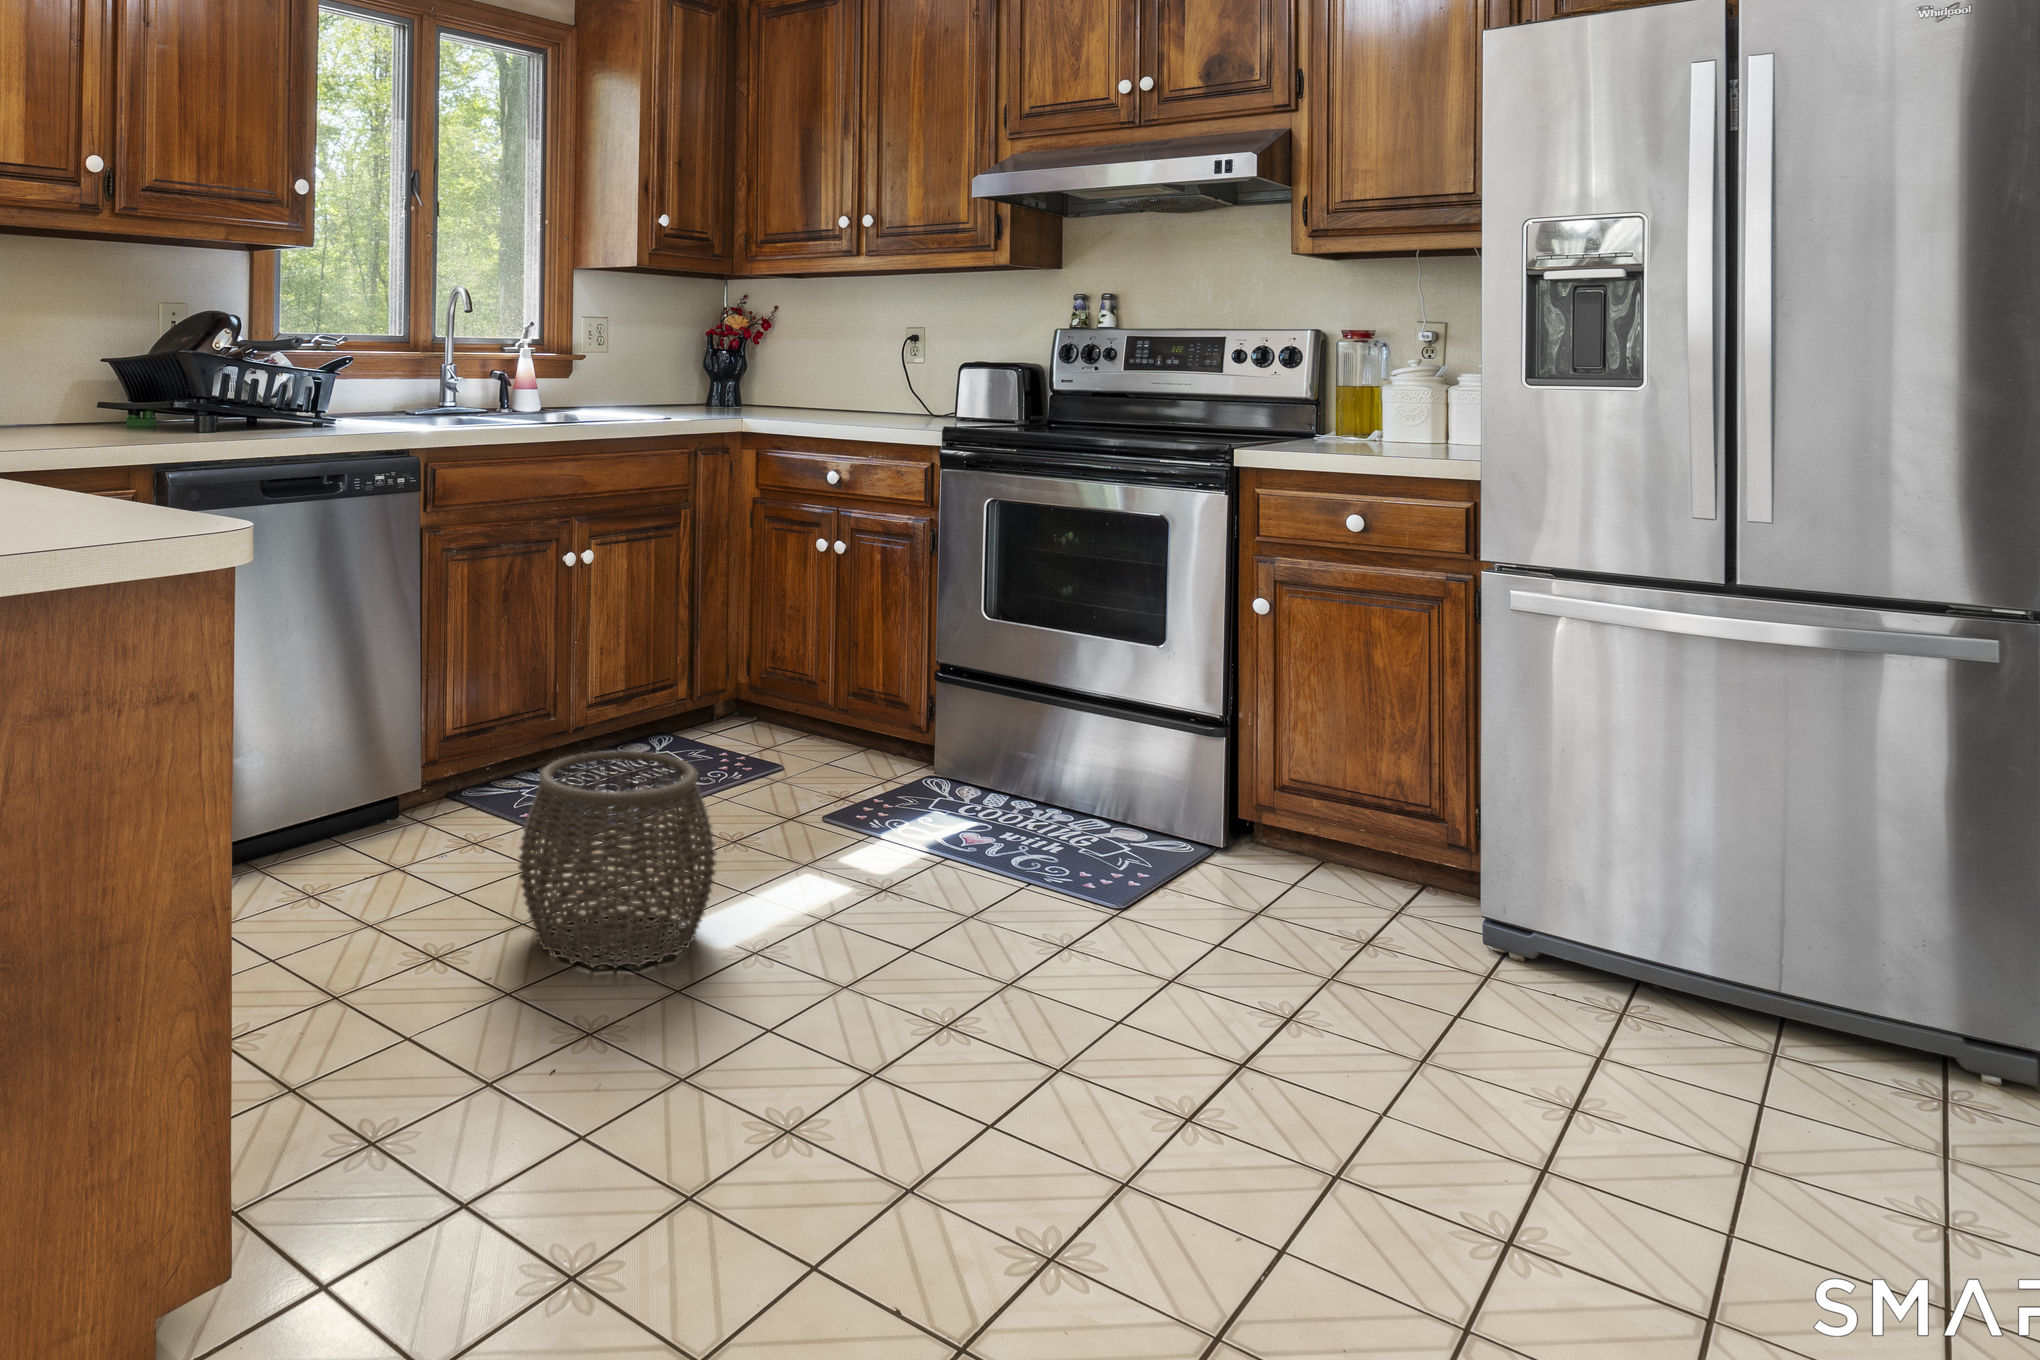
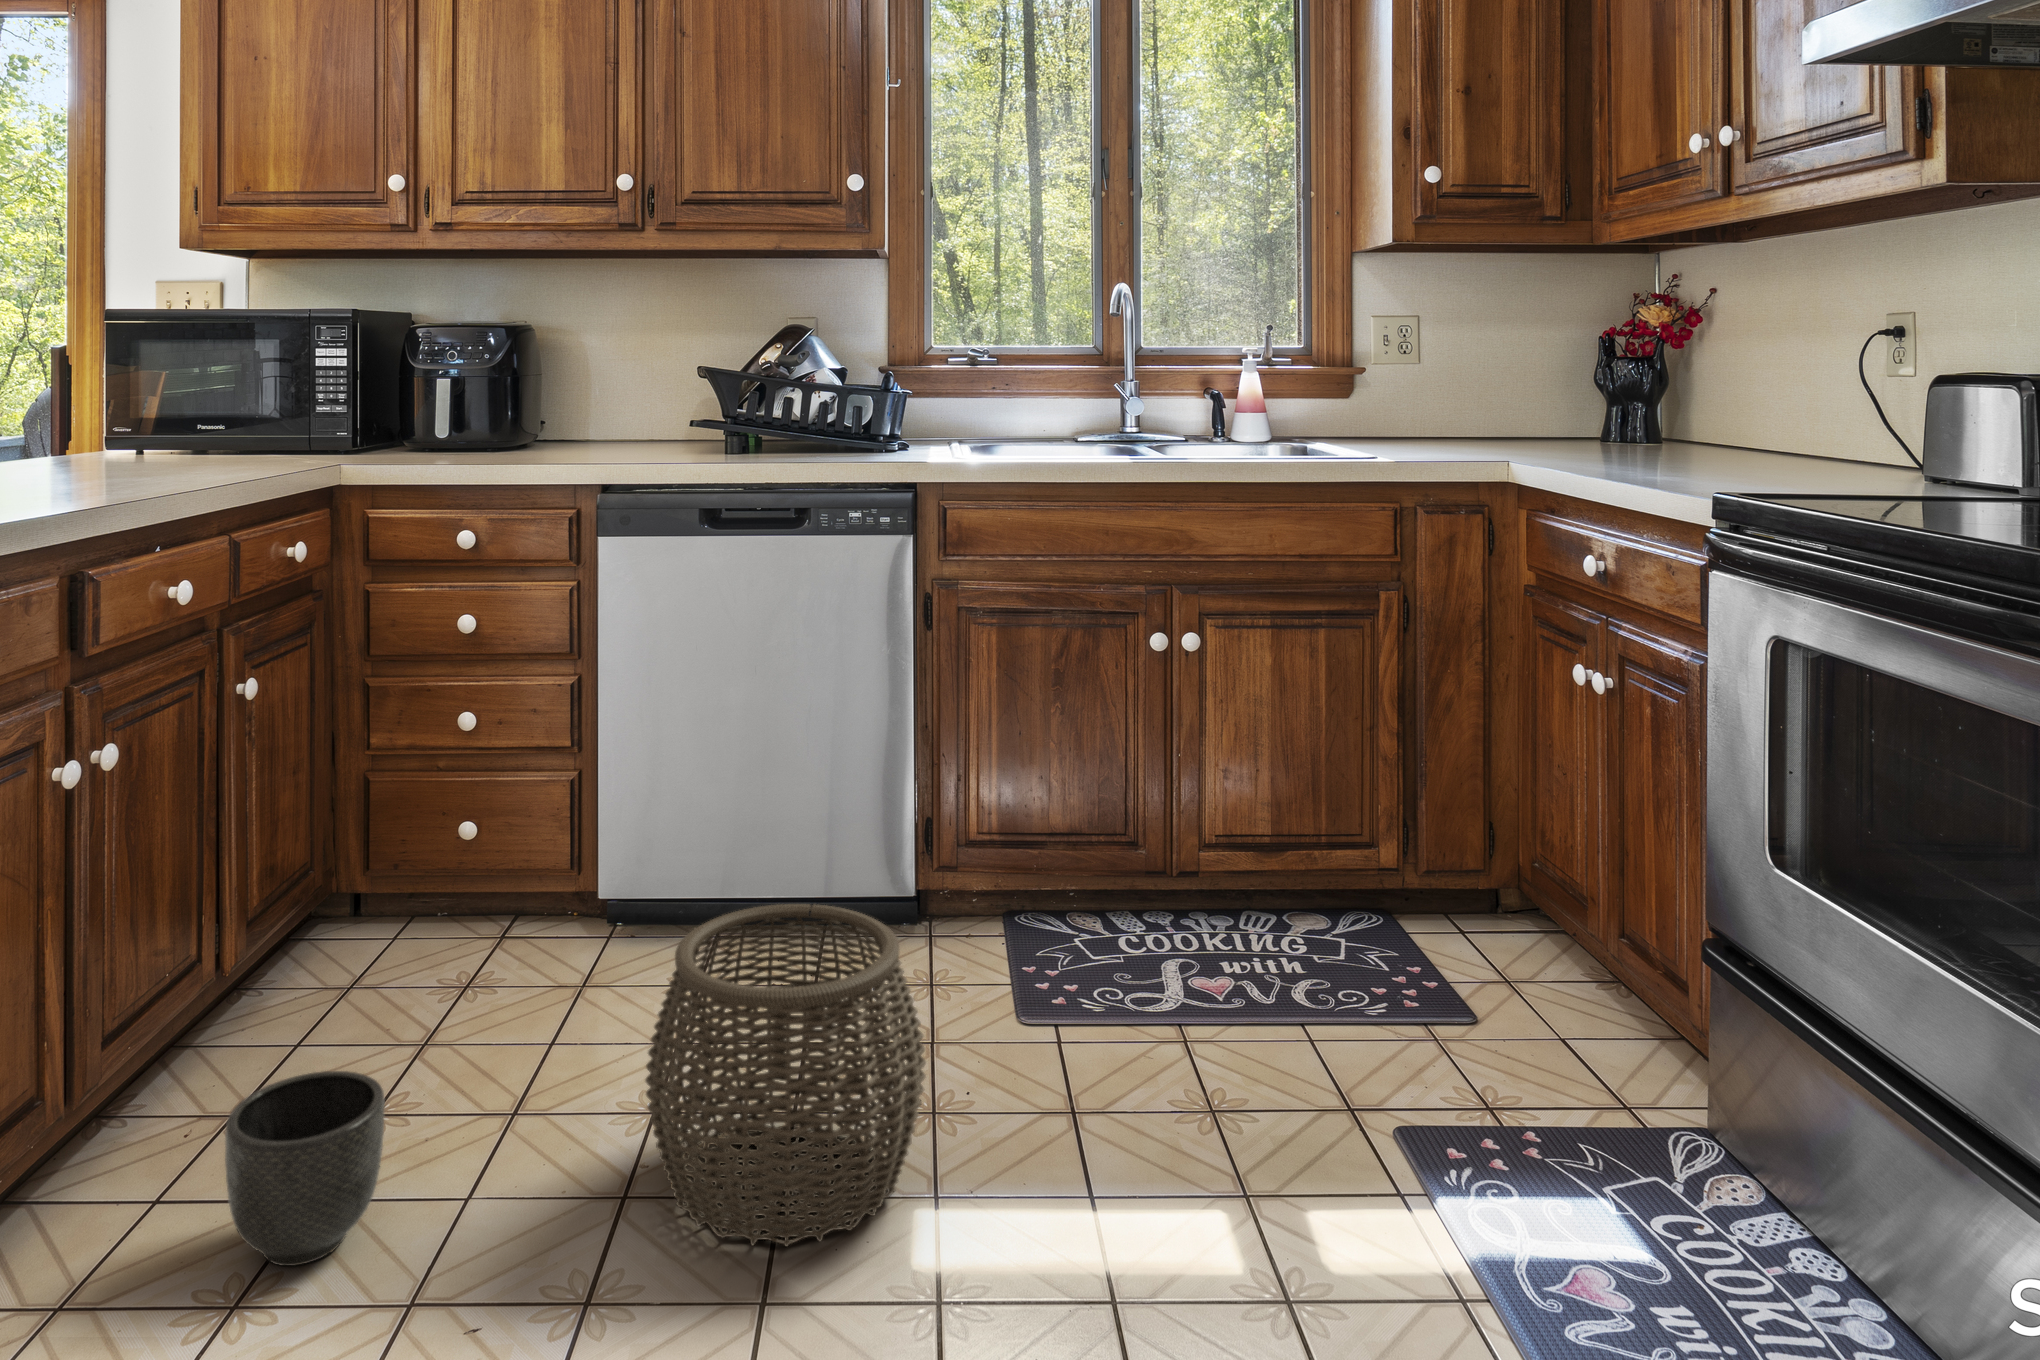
planter: none [340,944,462,1092] -> present [225,1071,385,1266]

